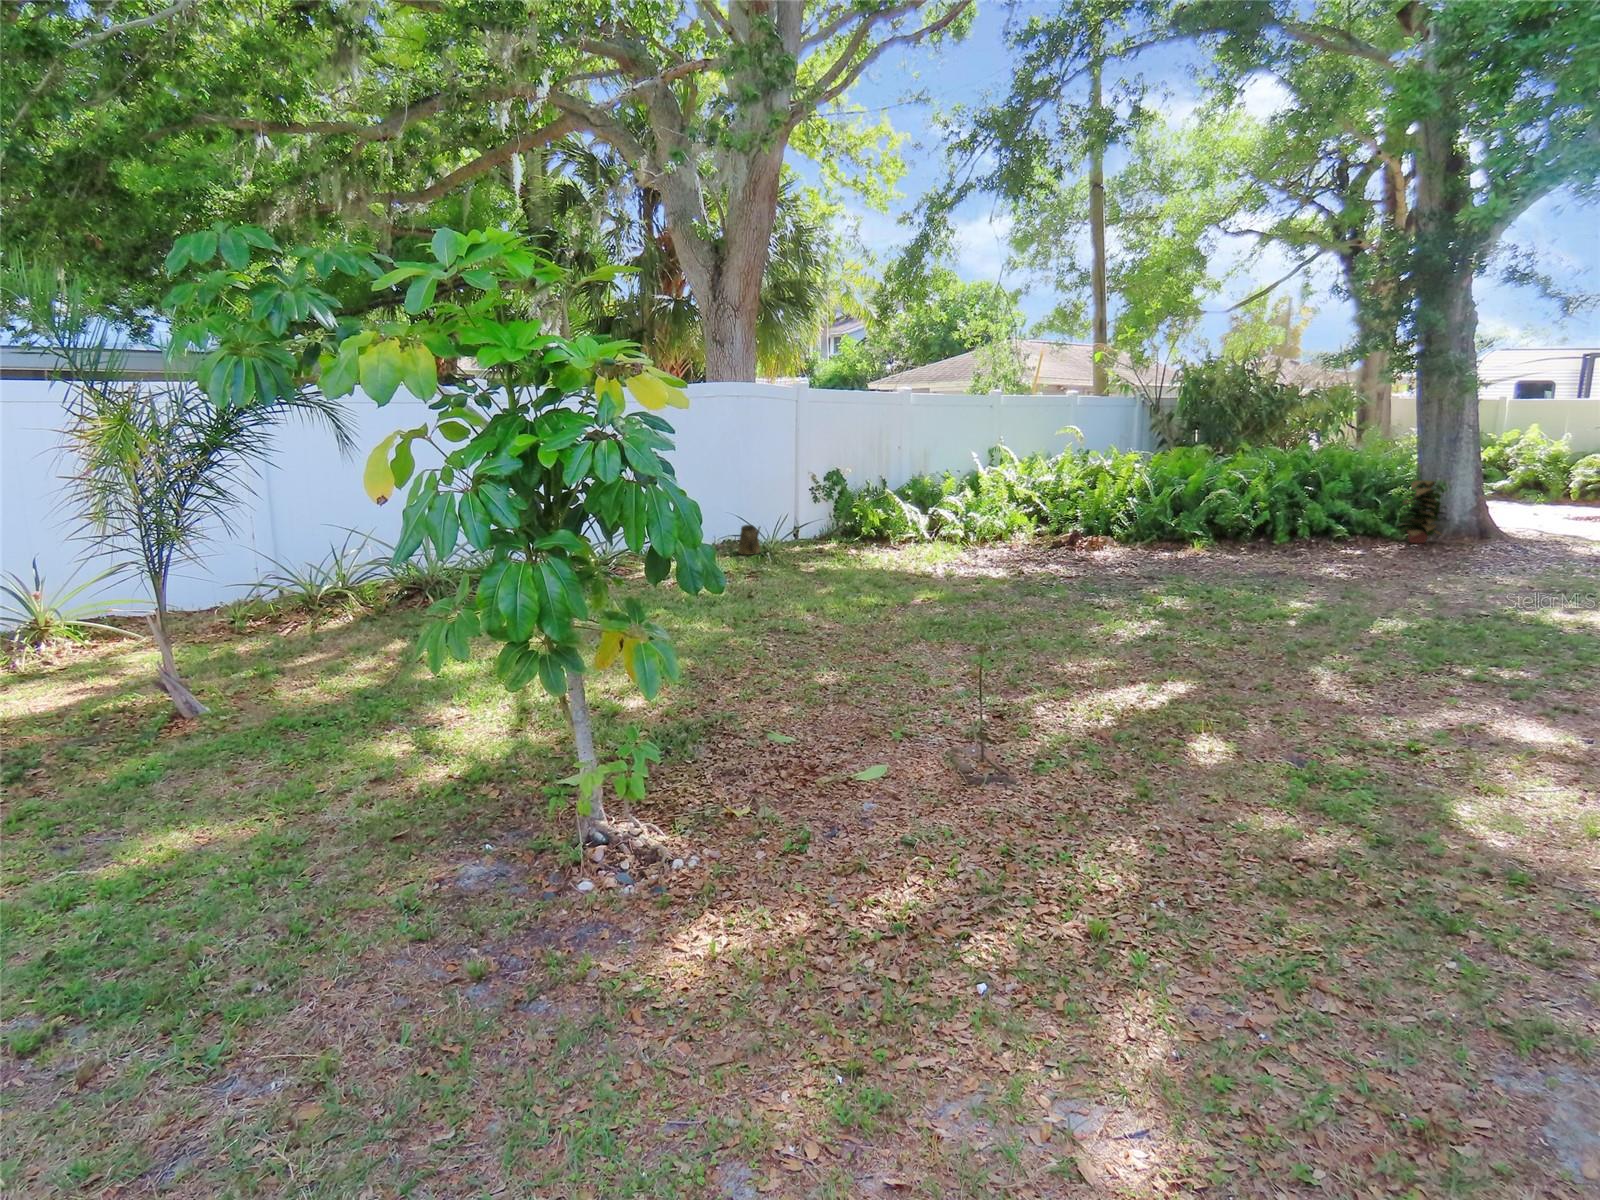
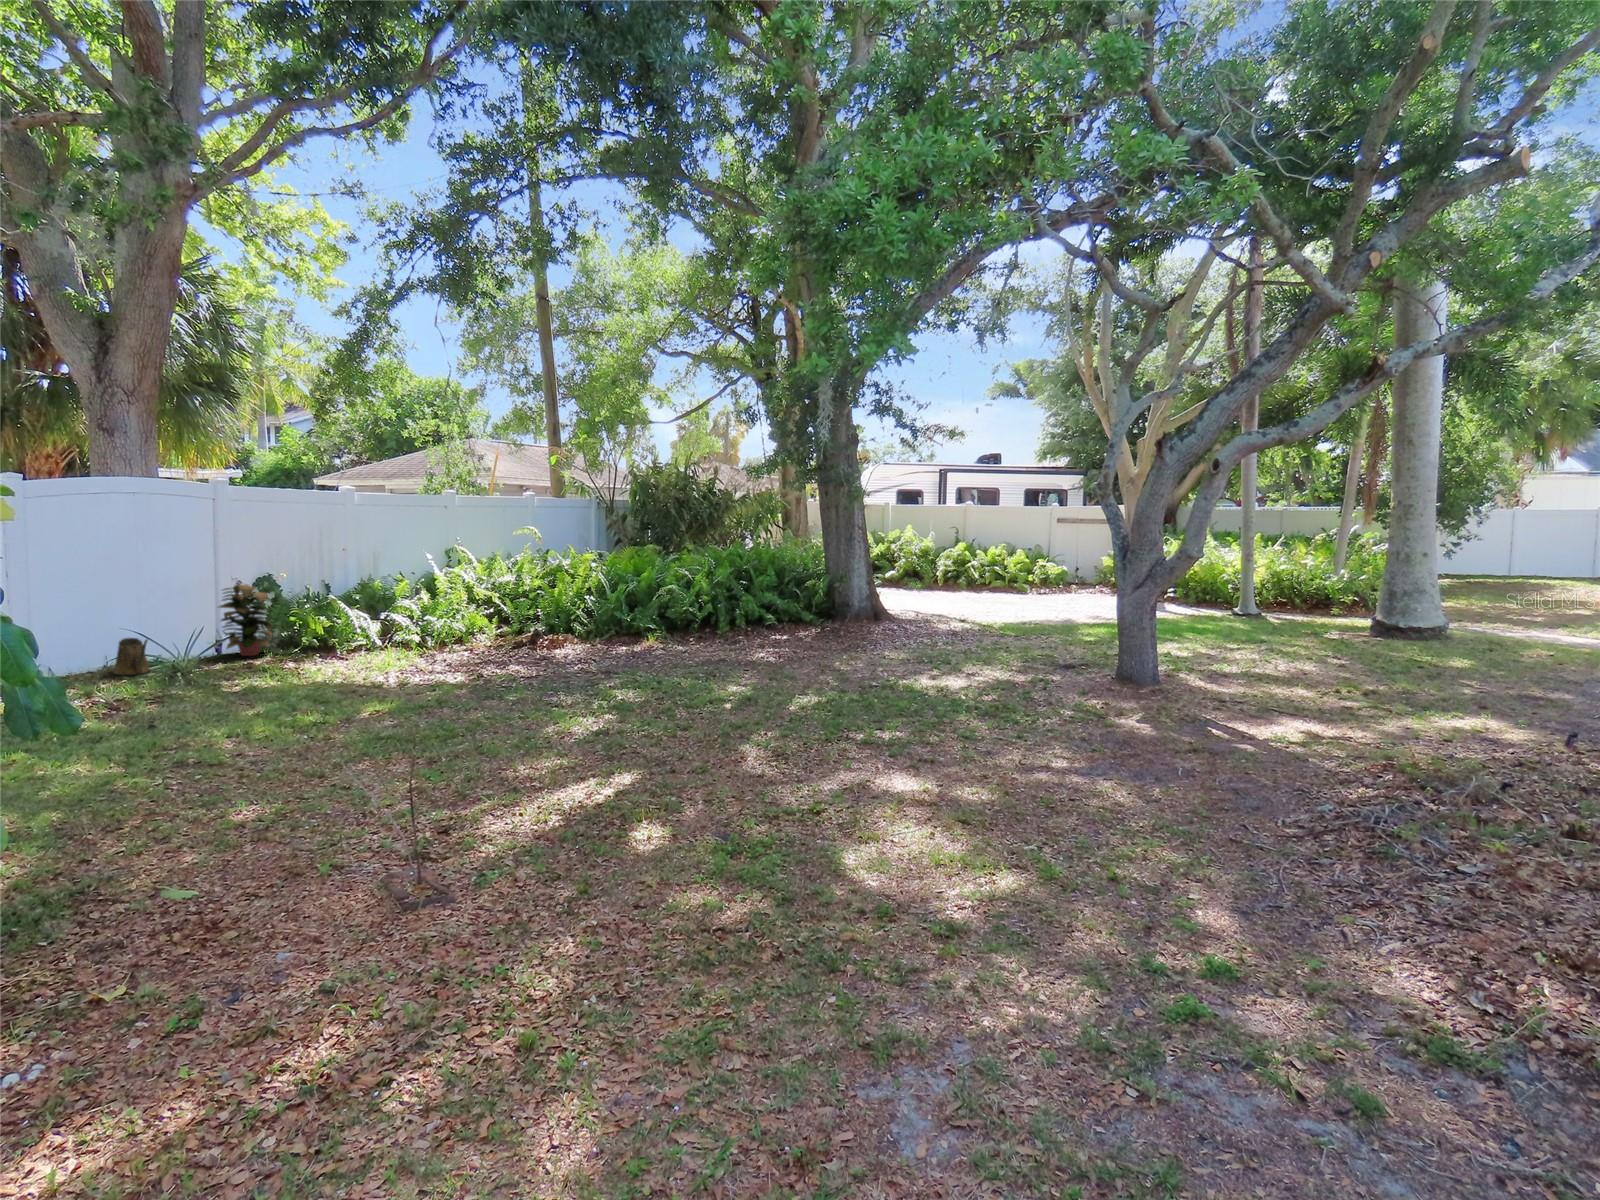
decorative plant: present [1400,480,1444,543] -> present [219,584,272,656]

